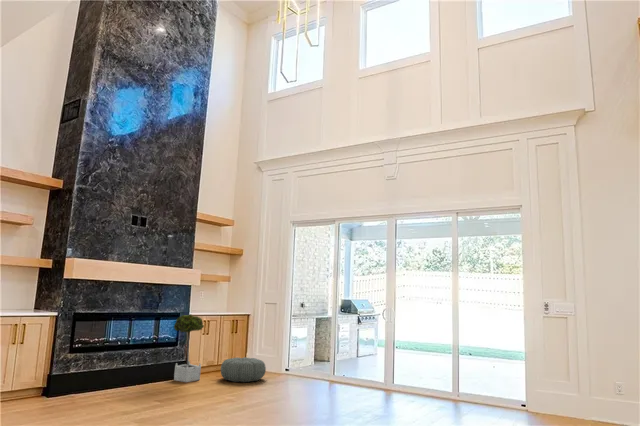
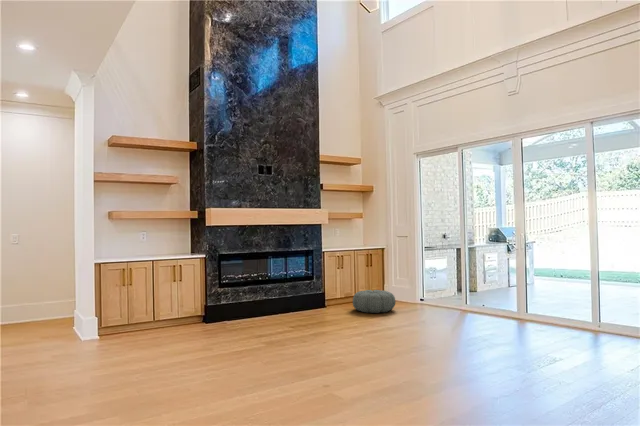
potted tree: present [174,314,204,382] -> none [307,251,335,312]

